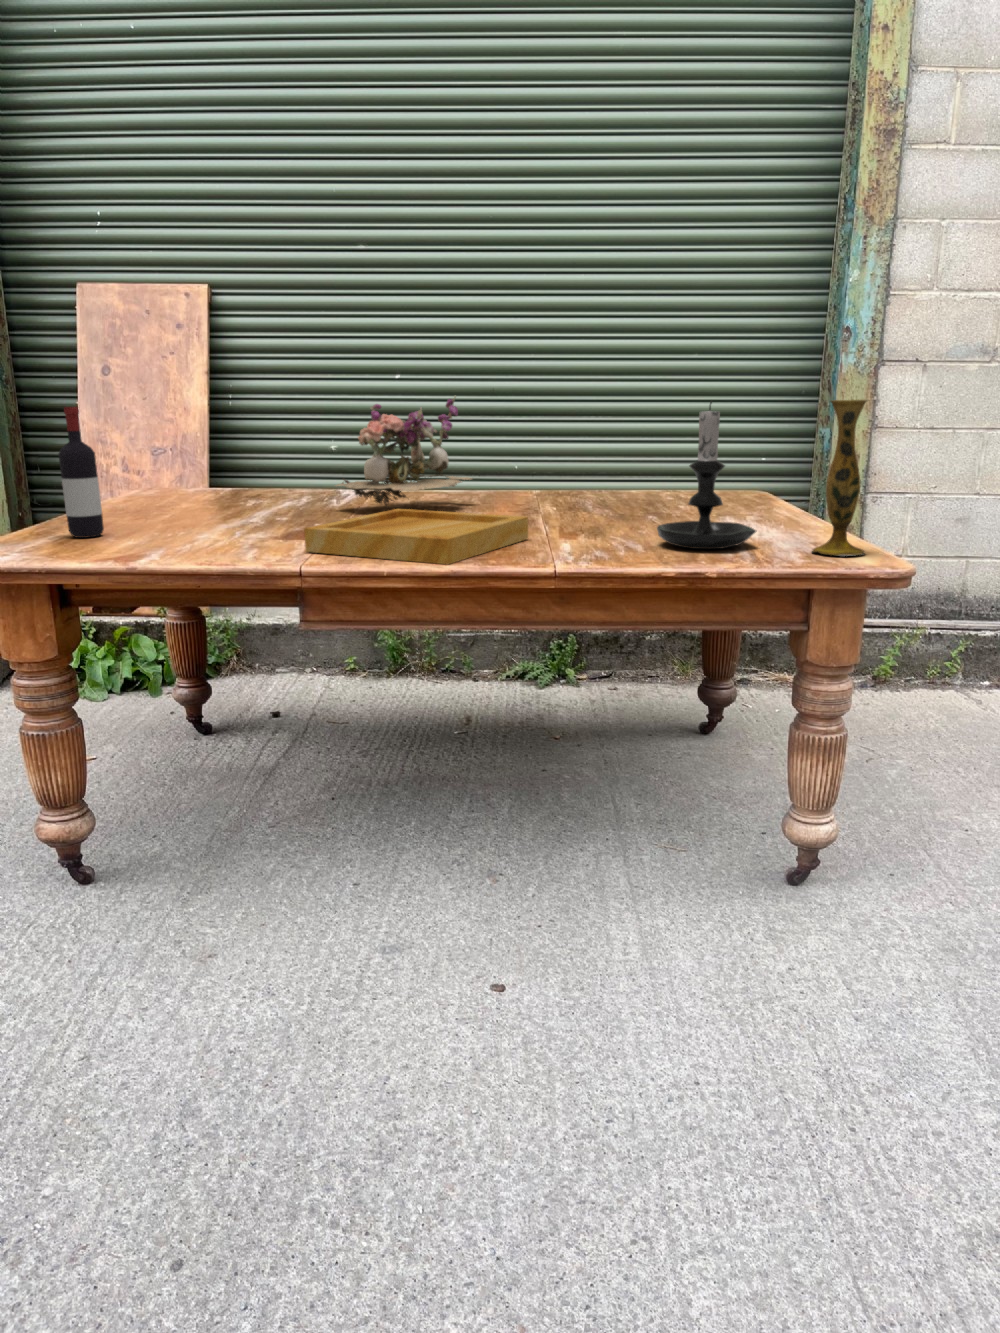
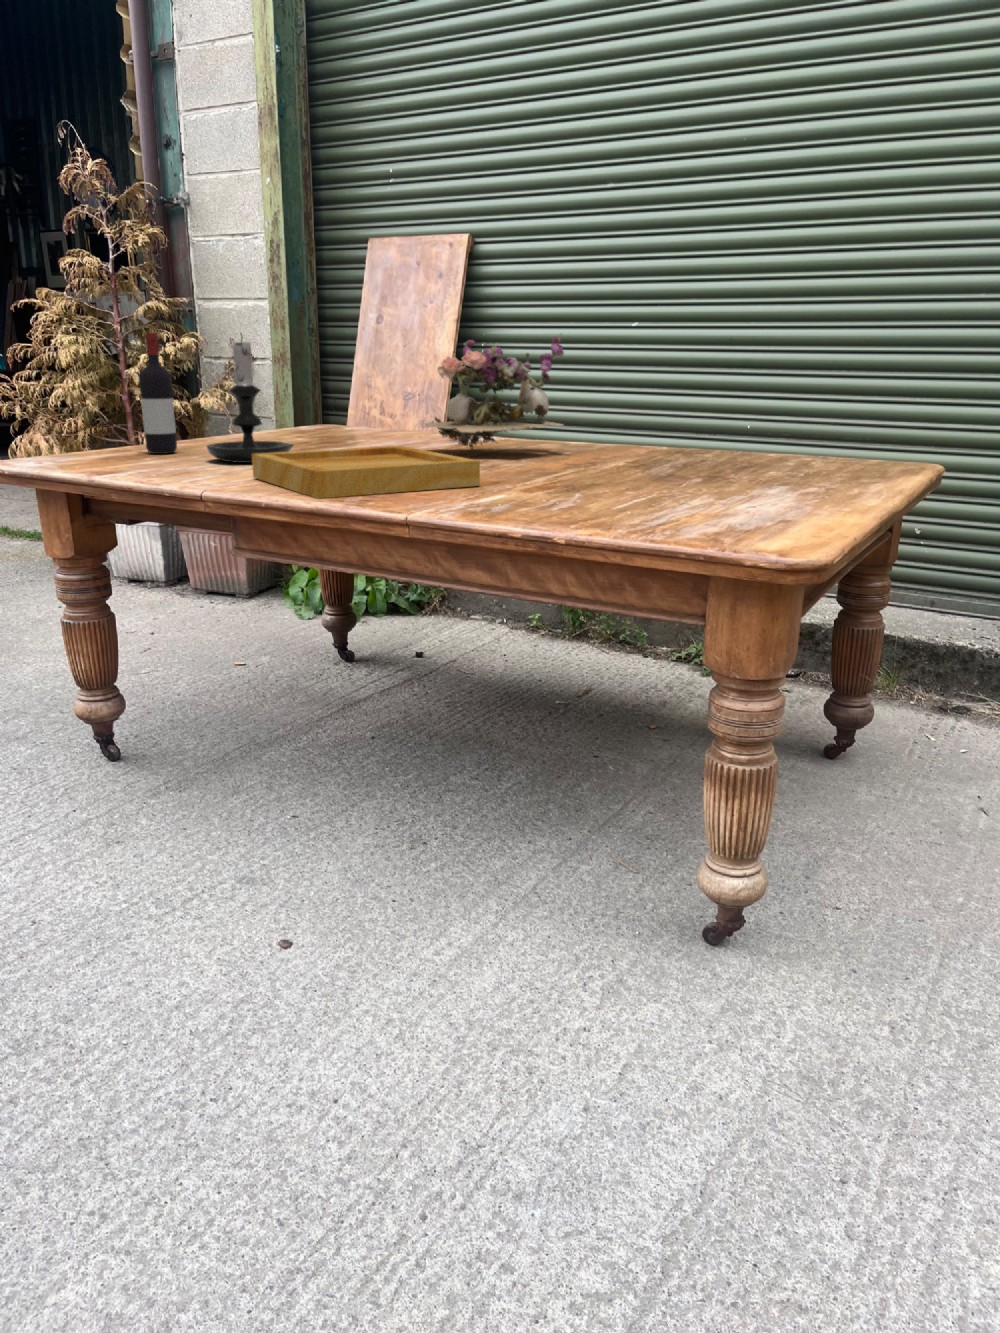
vase: present [812,399,868,556] -> none [713,326,788,534]
candle holder: present [657,401,756,549] -> present [206,334,294,463]

